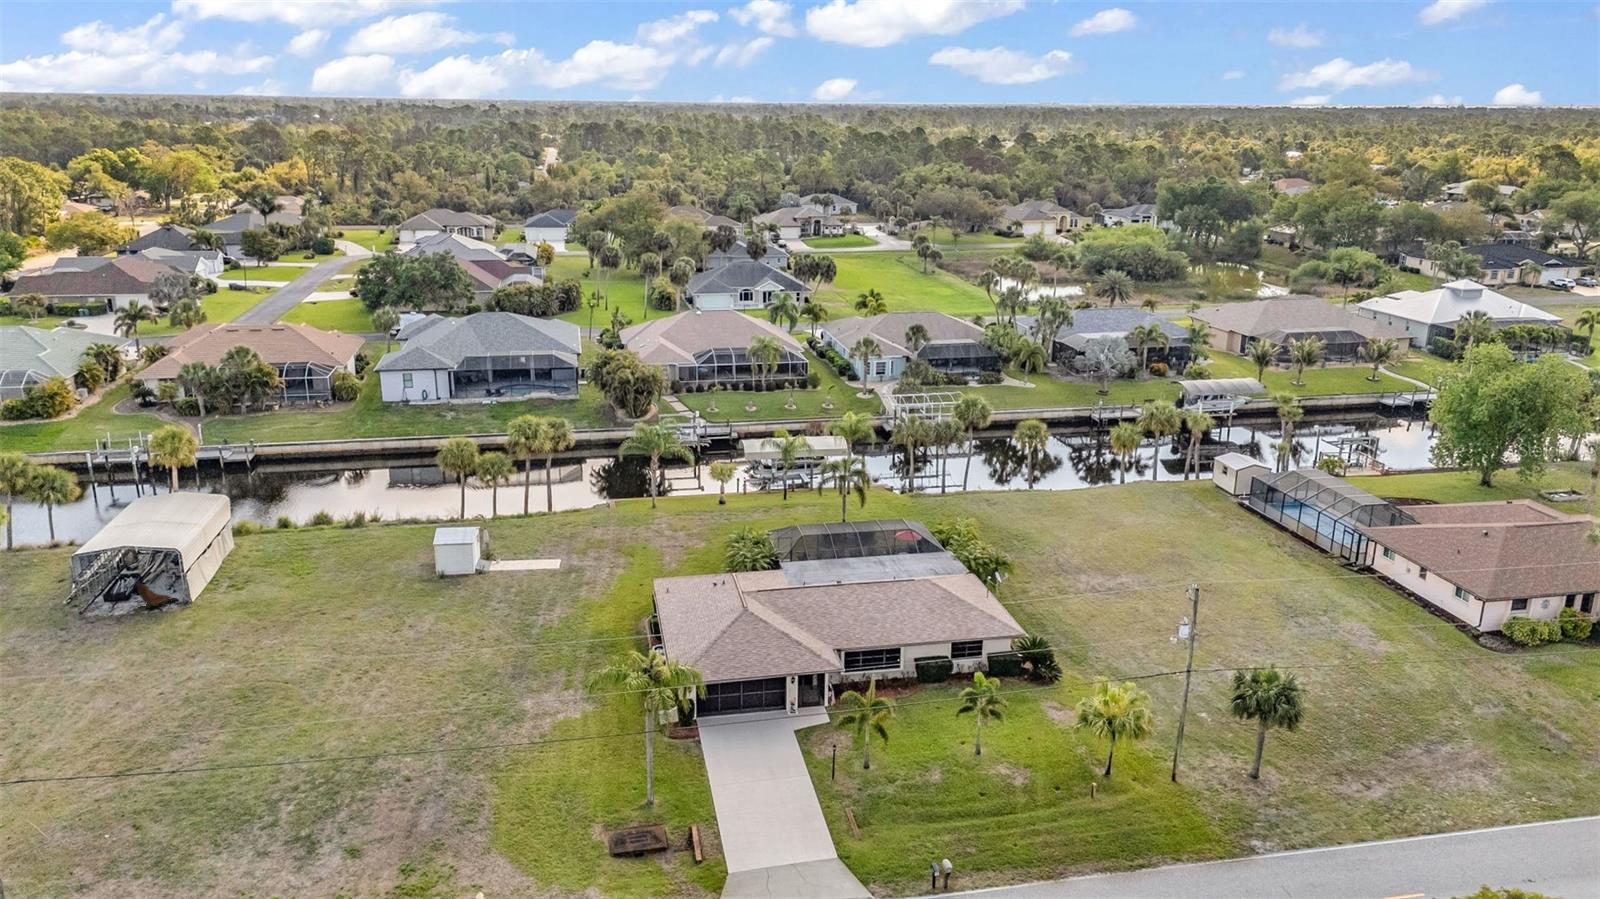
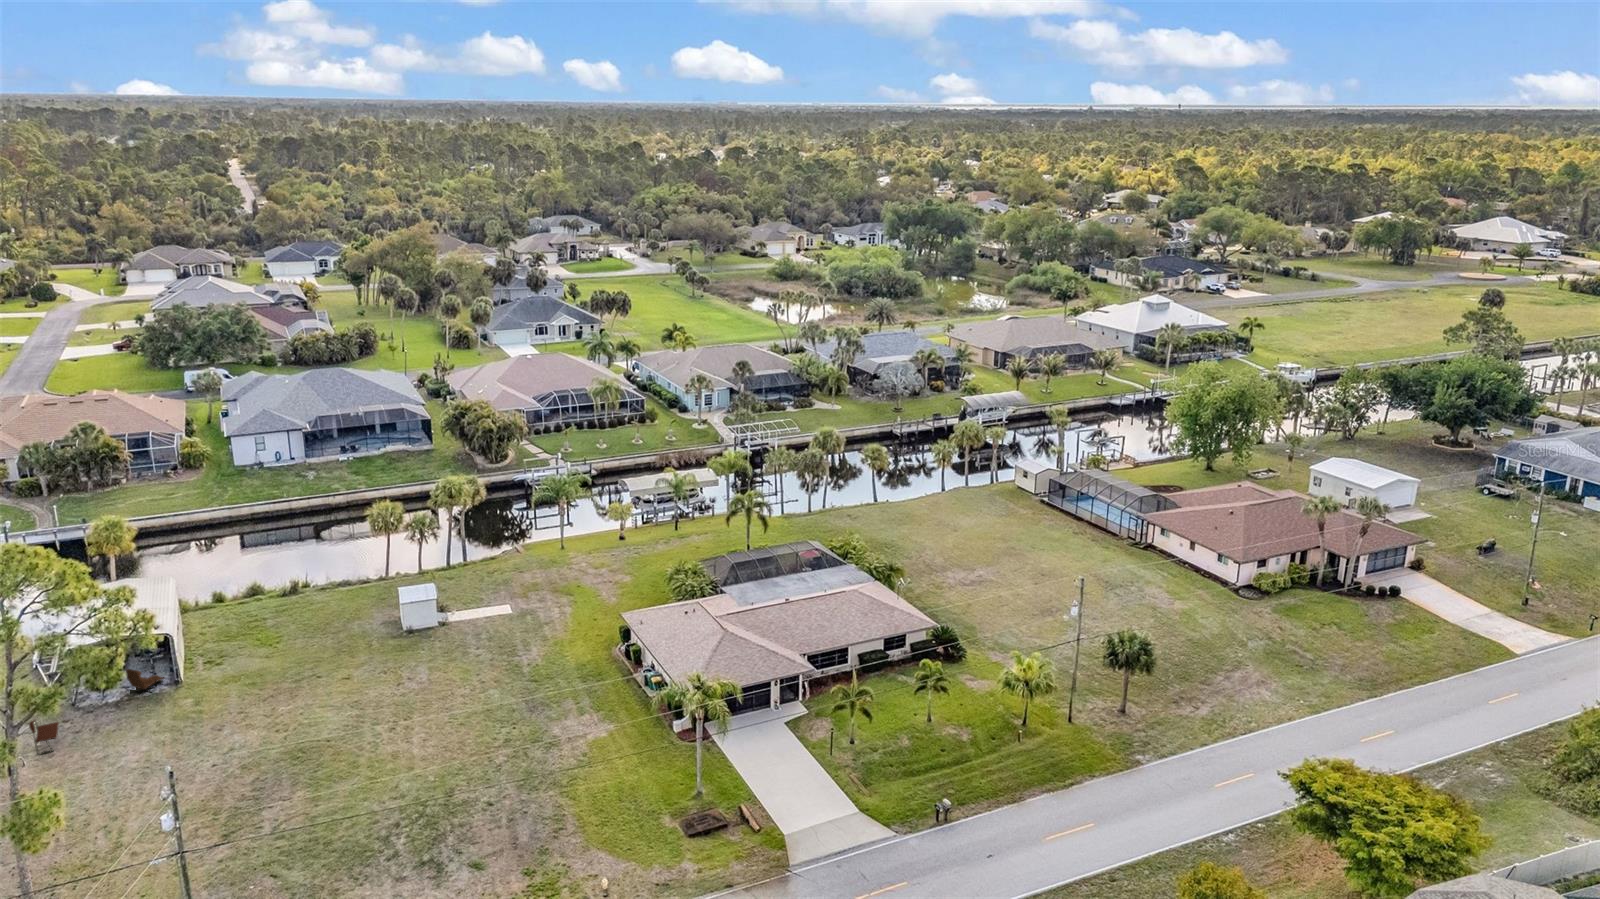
bench: none [12,611,51,659] -> present [29,720,59,755]

